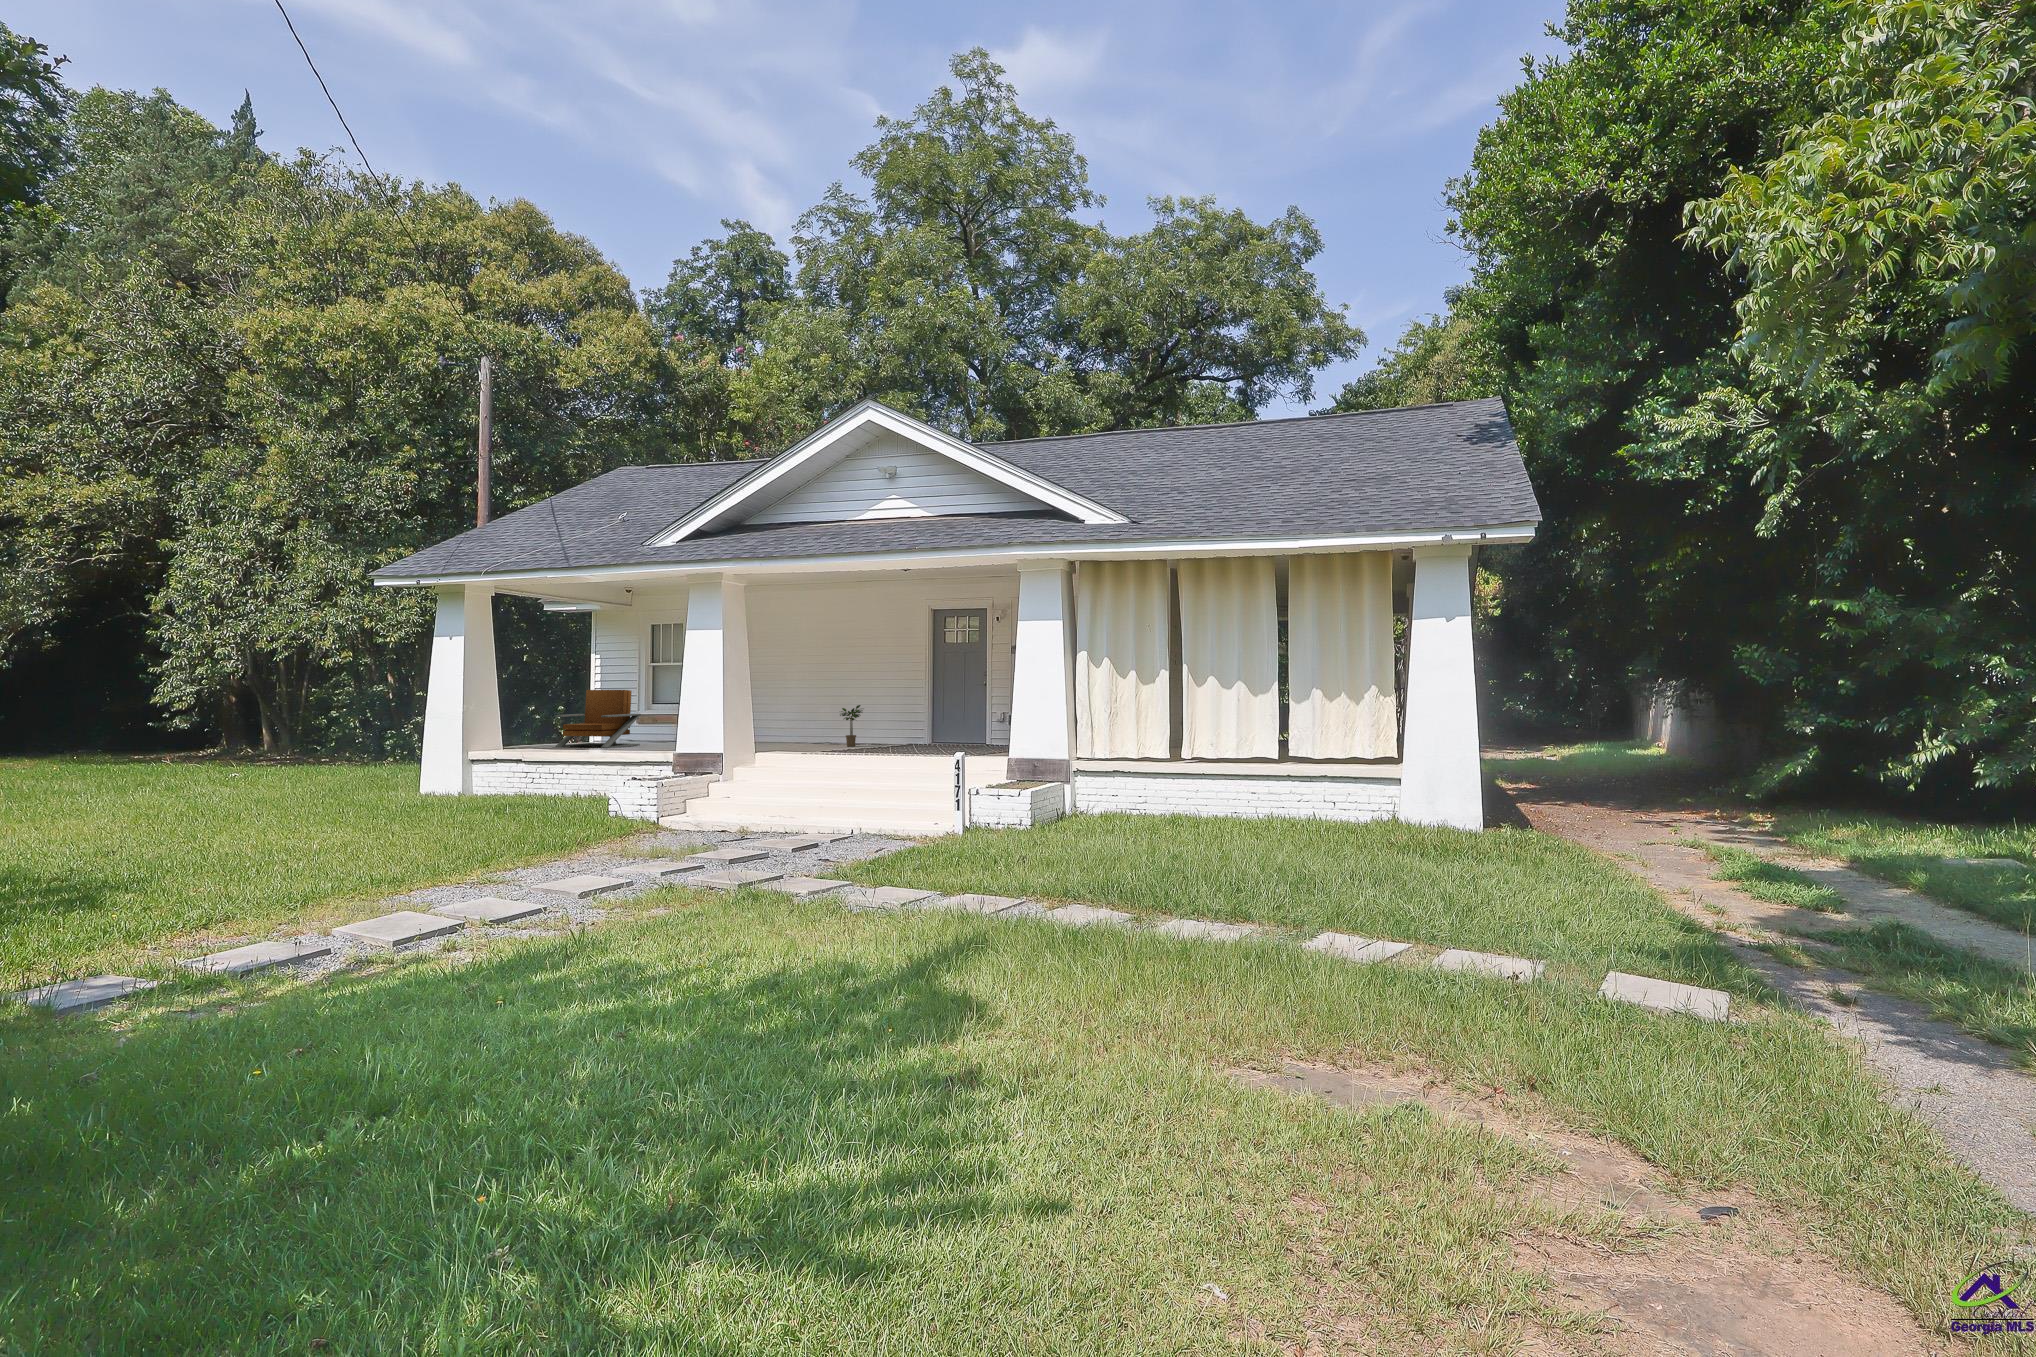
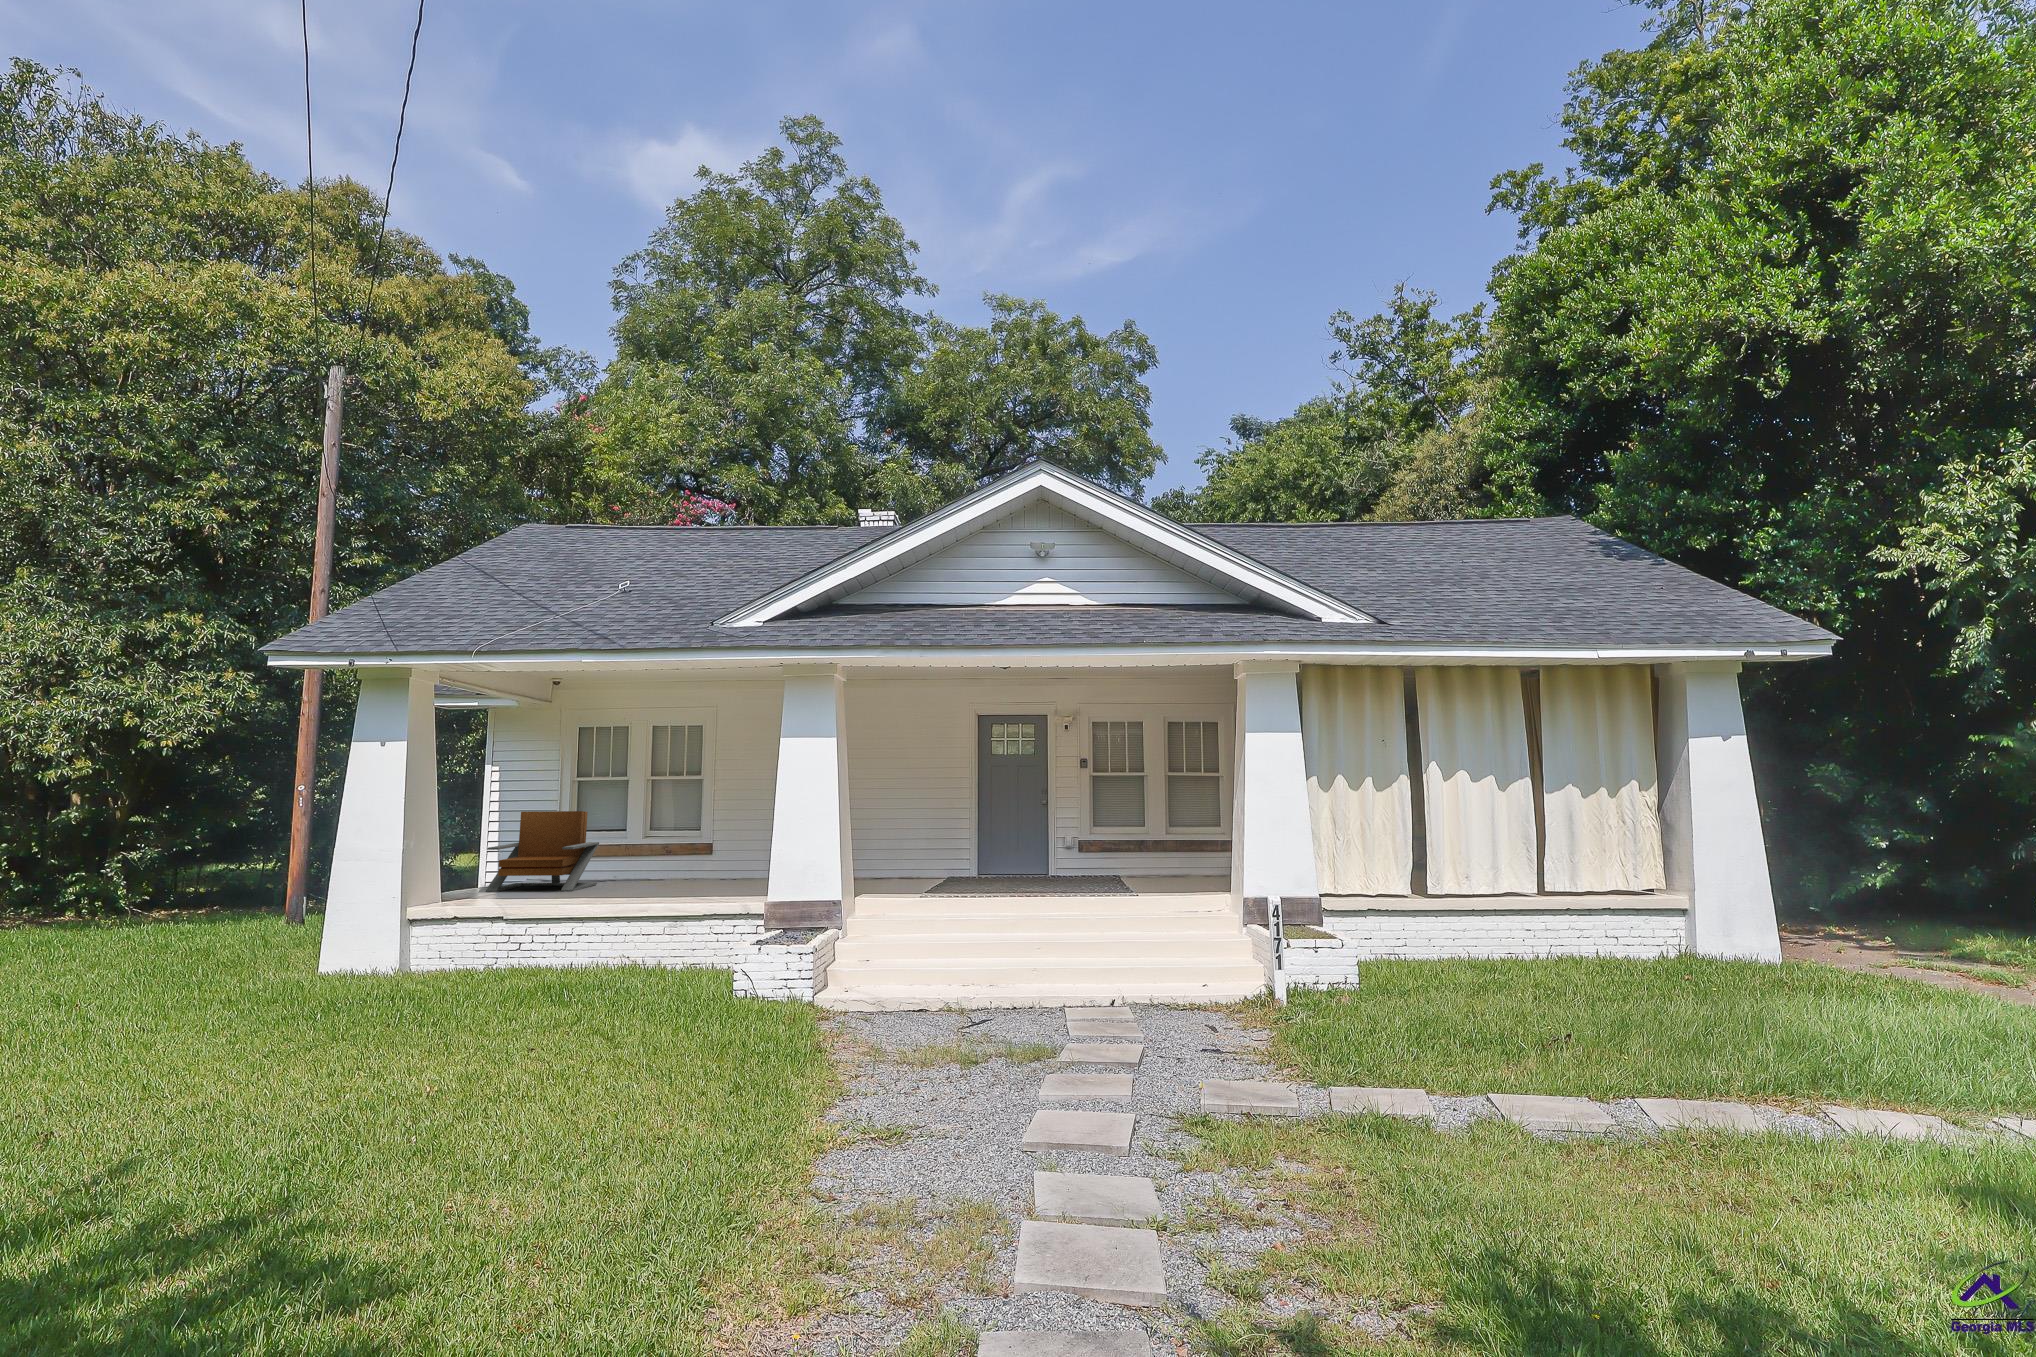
potted plant: present [840,705,862,746] -> none [892,828,927,879]

